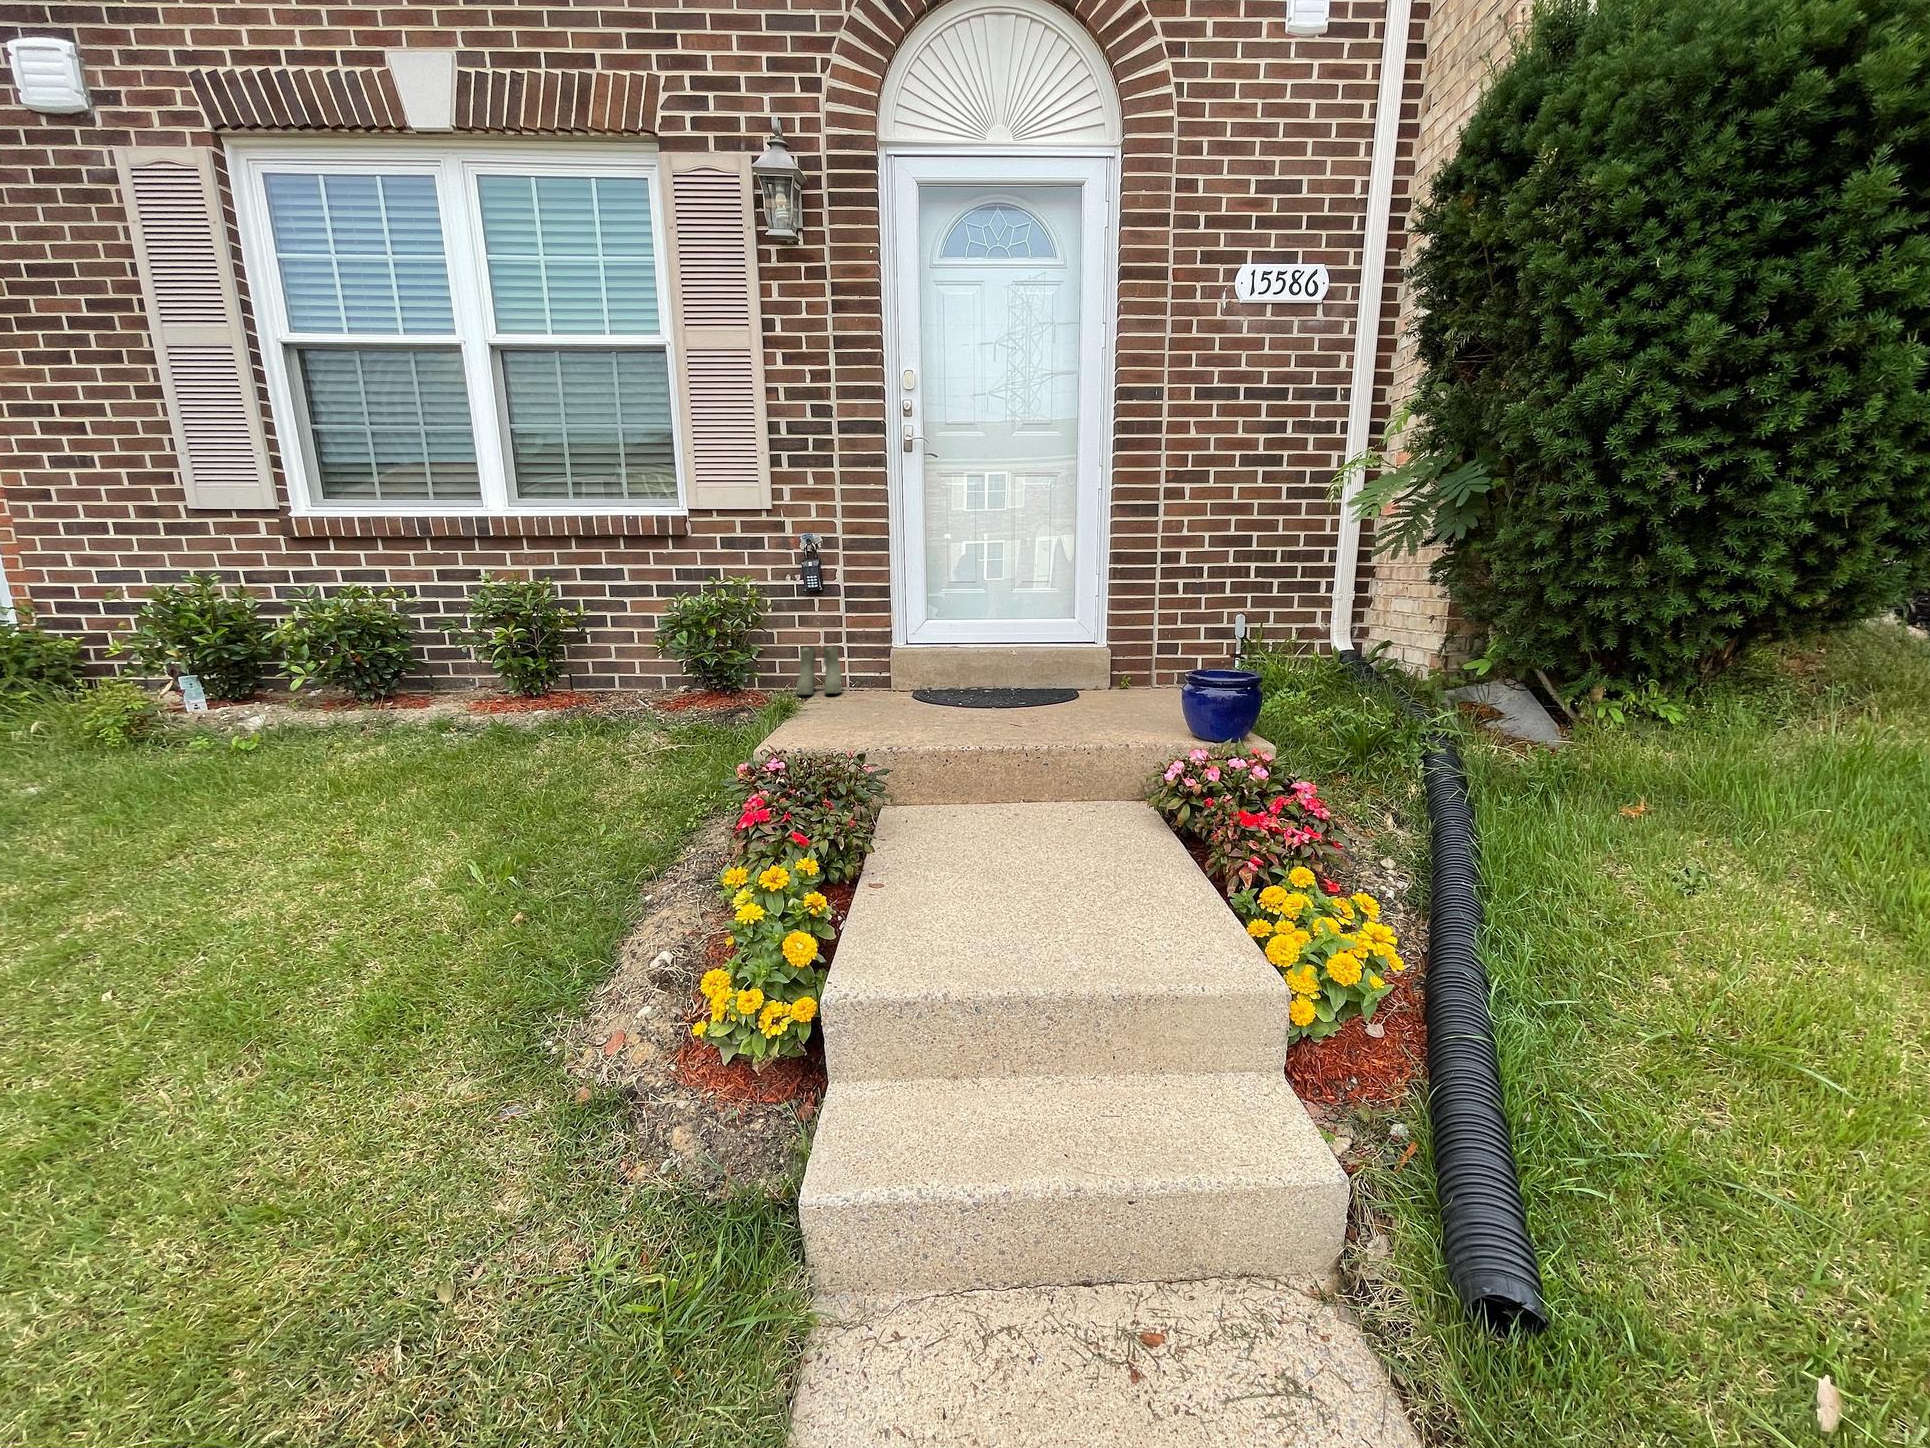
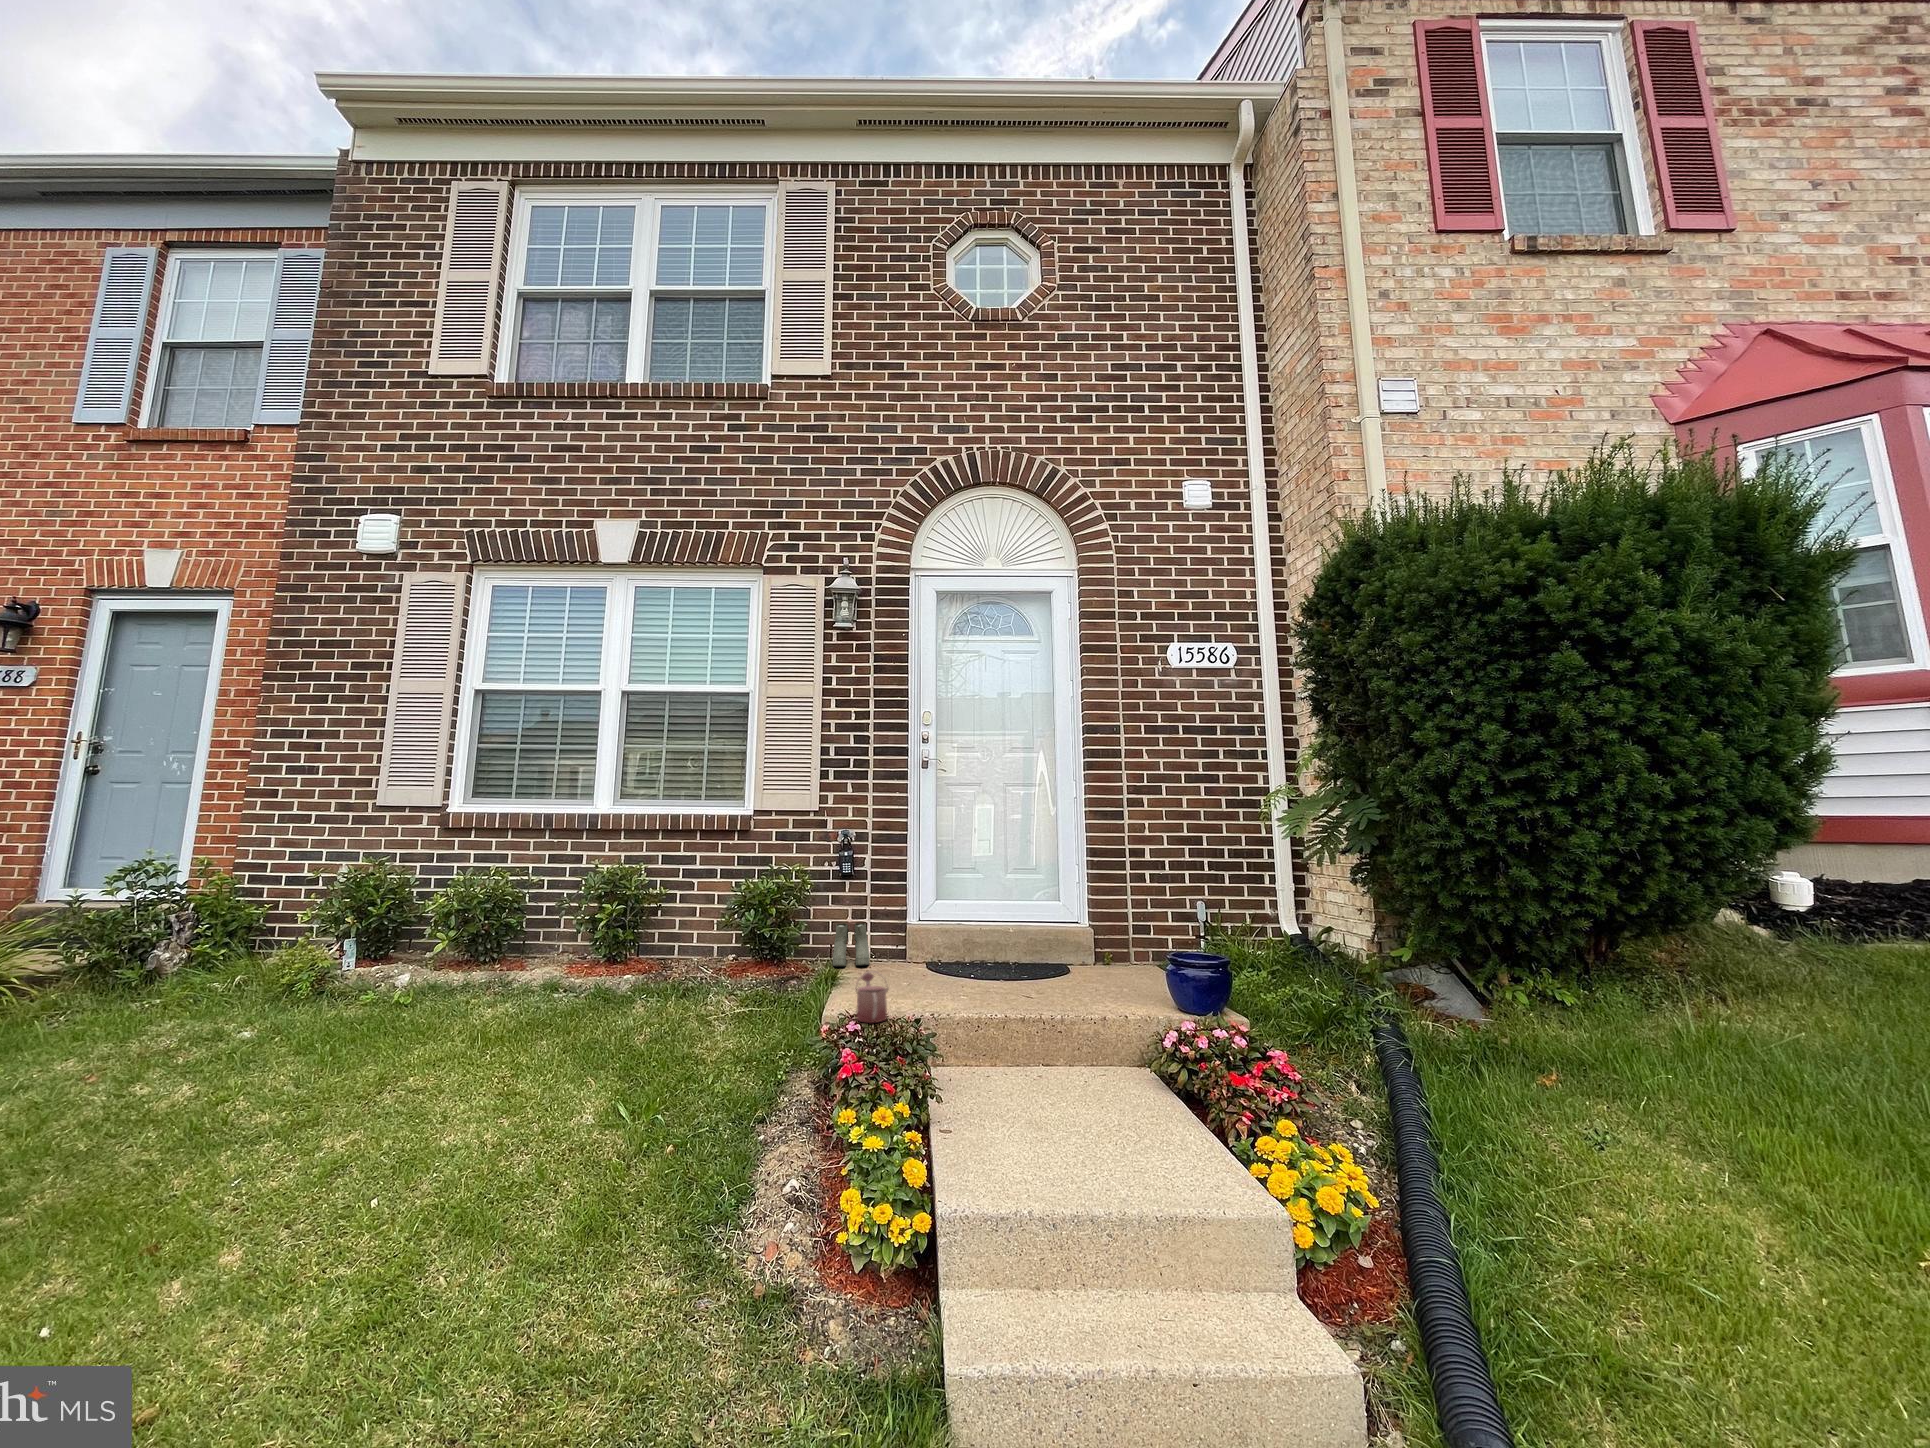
watering can: none [786,698,830,760] -> present [856,971,888,1023]

